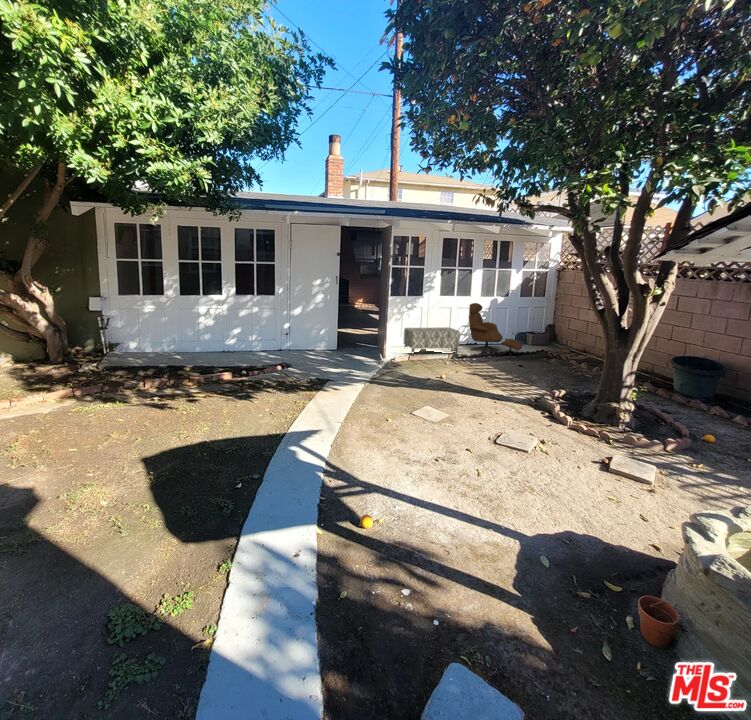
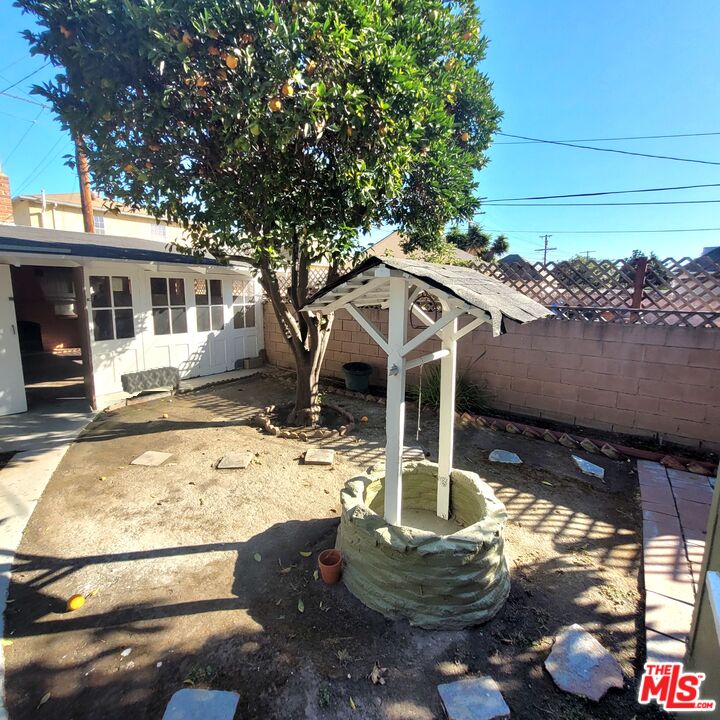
lounge chair: present [469,303,522,357] -> none [184,340,239,385]

